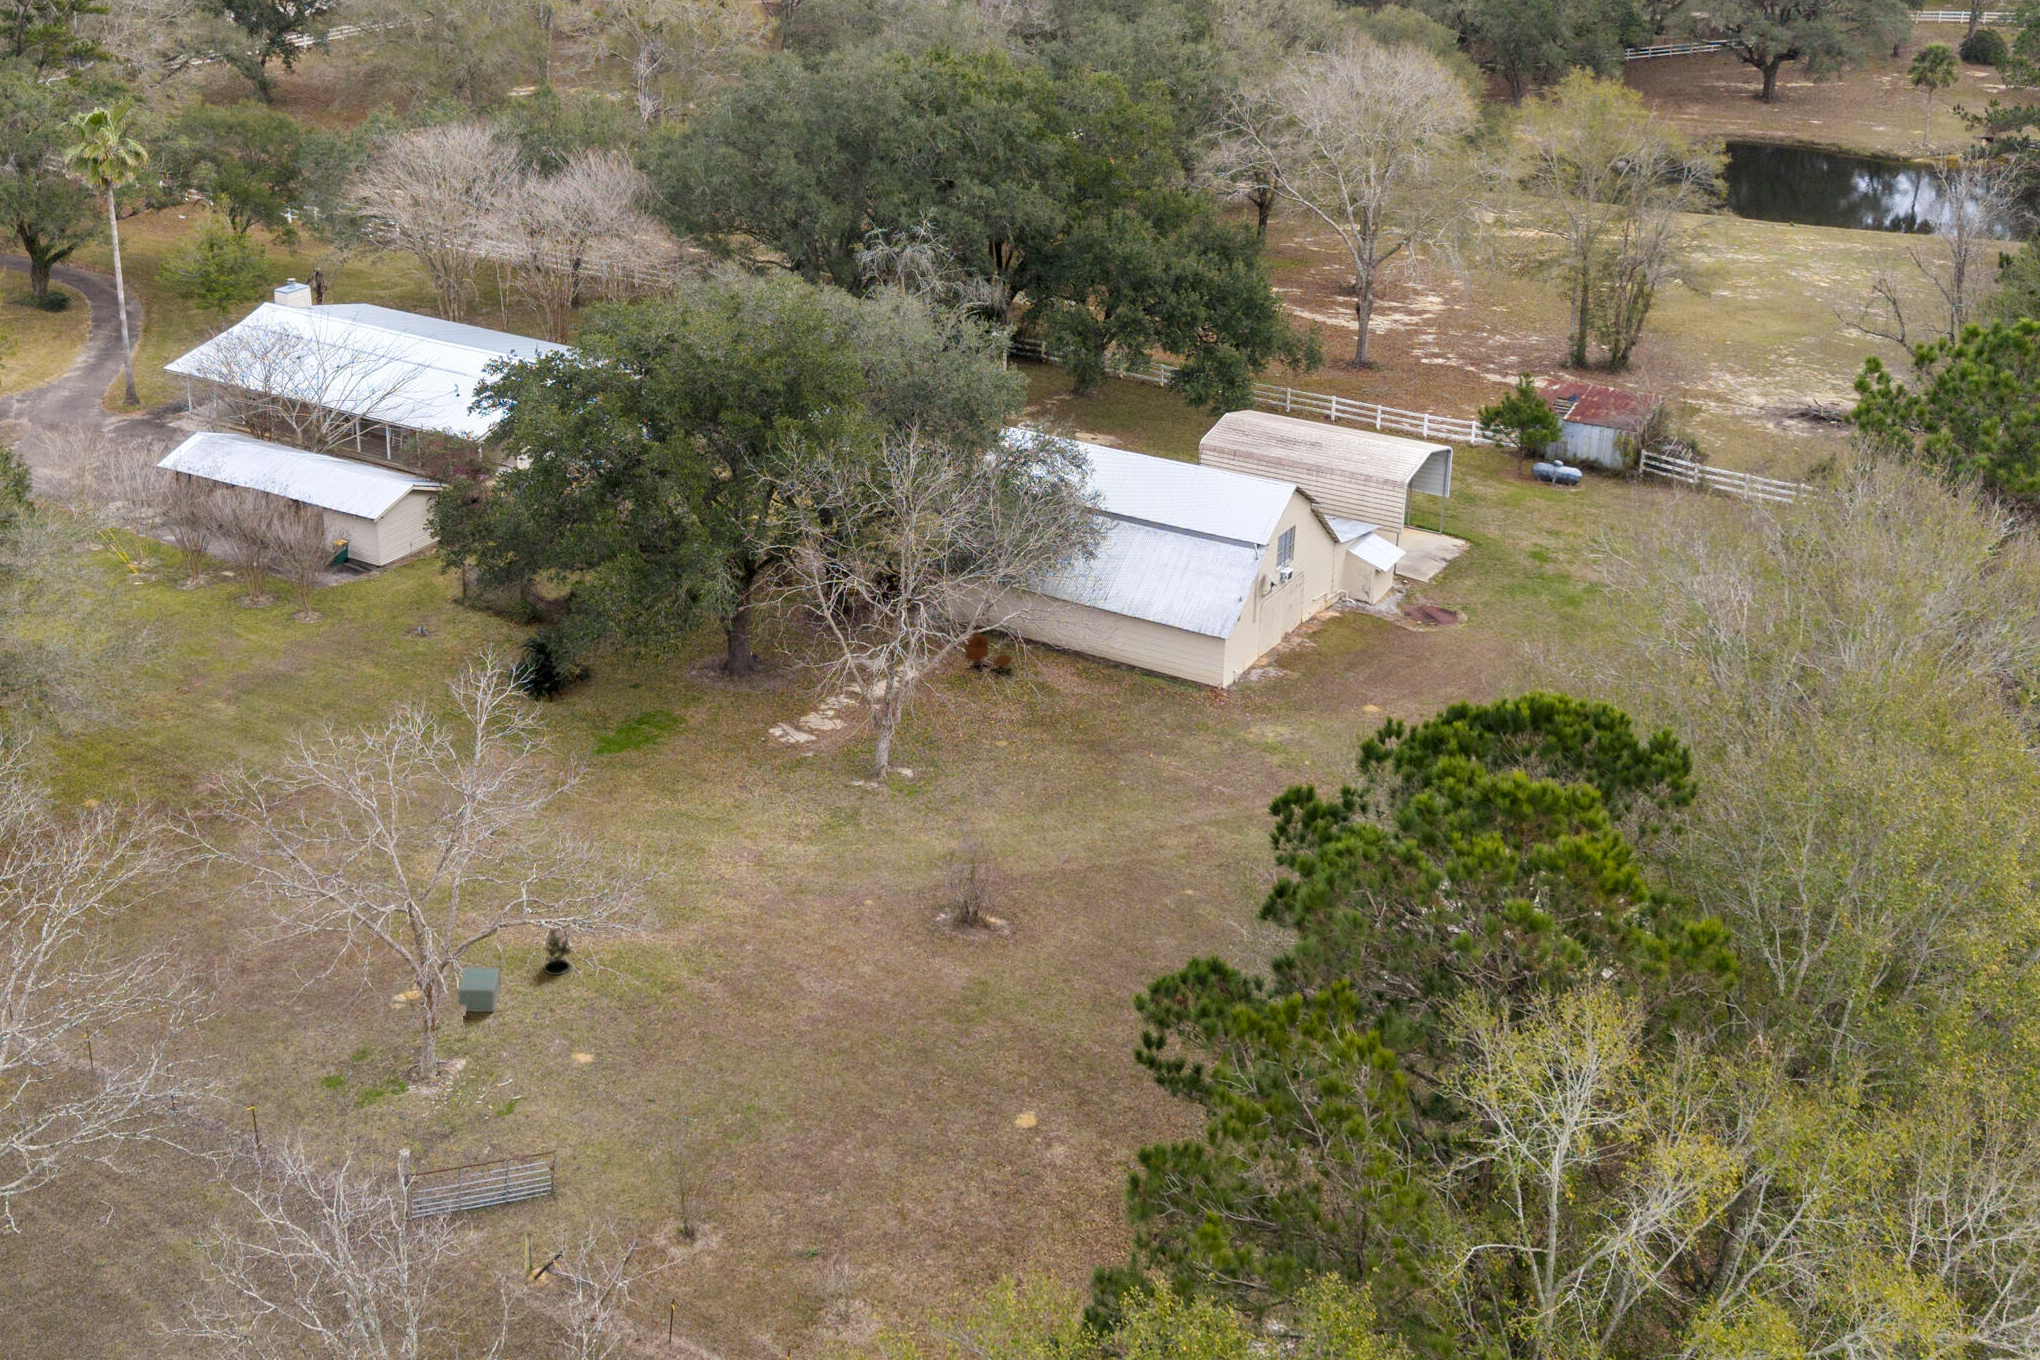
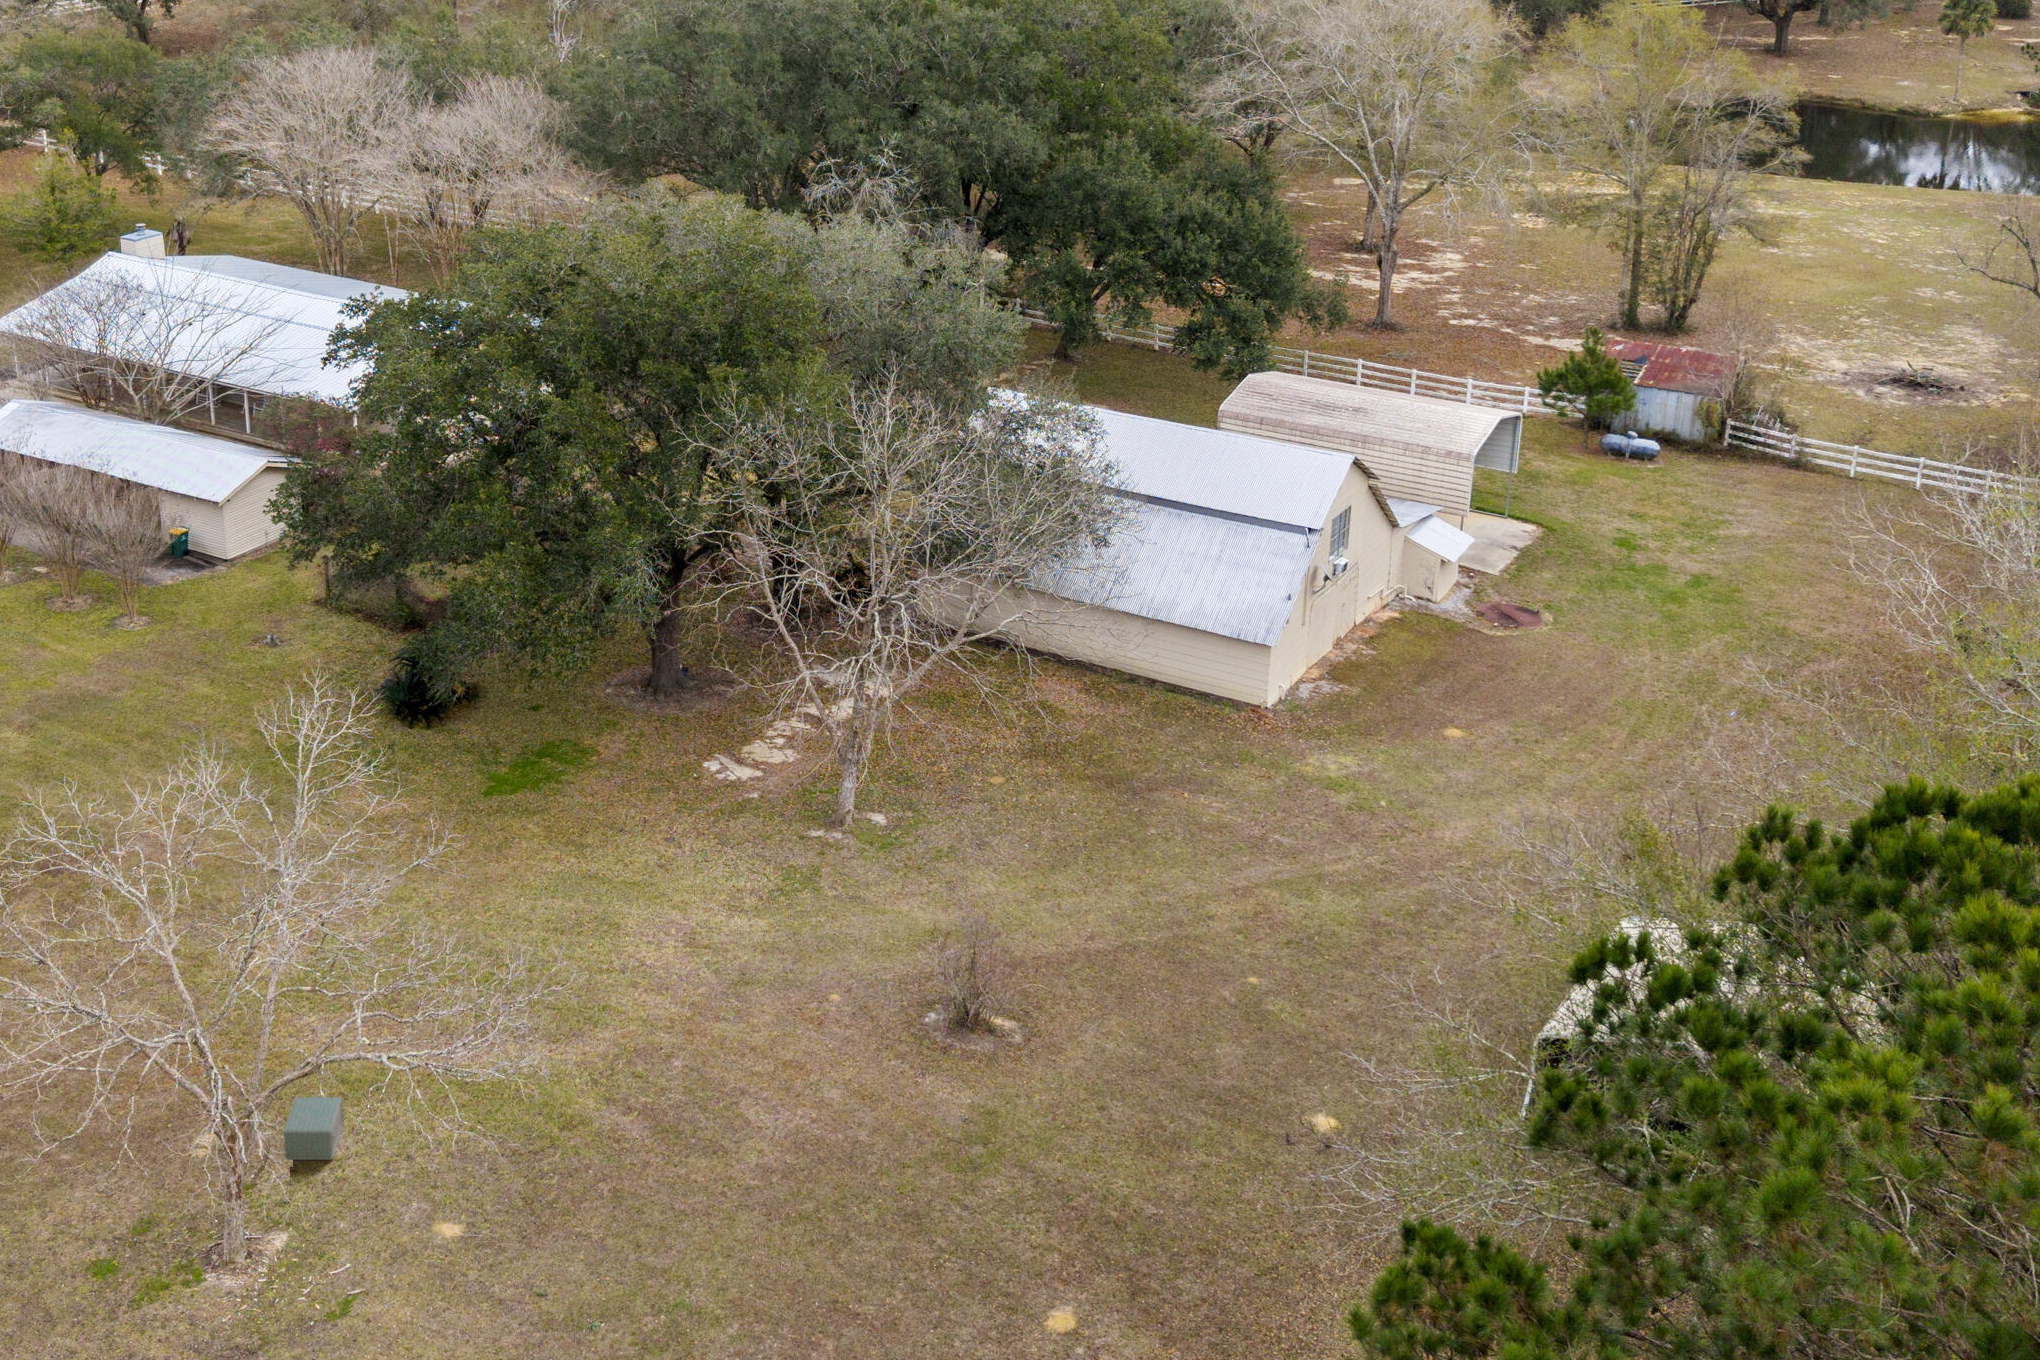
lounge chair: present [965,632,1012,675] -> none [944,623,1003,692]
potted tree: present [543,928,571,975] -> none [401,1038,443,1104]

